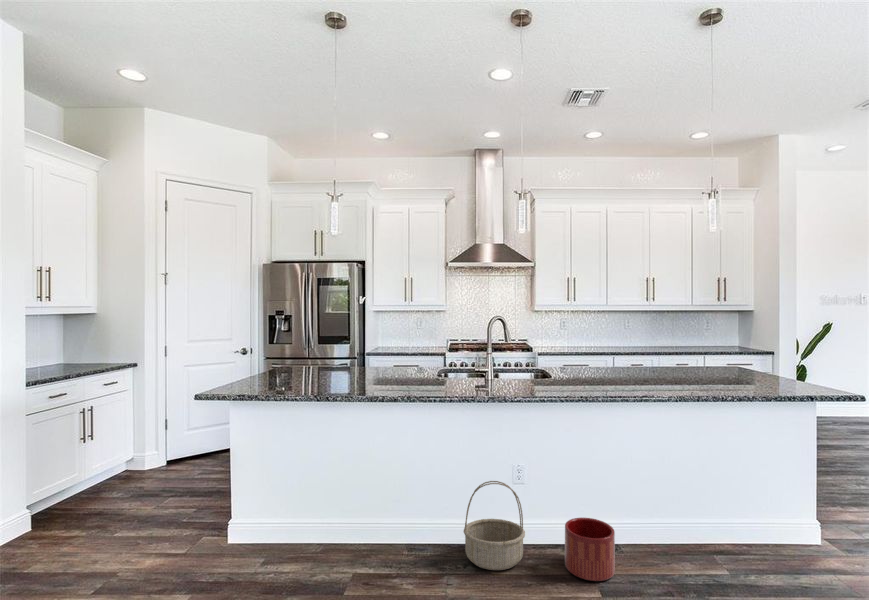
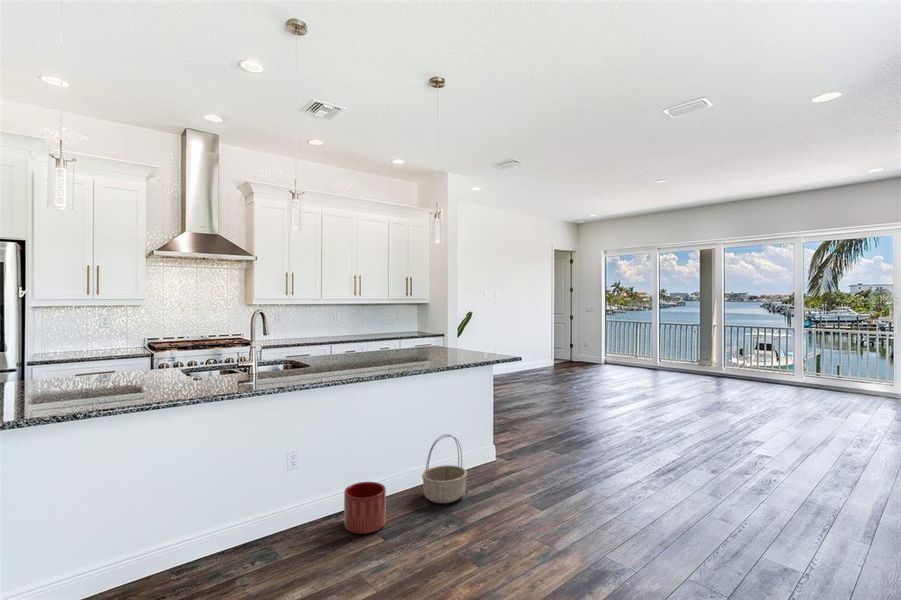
basket: present [464,481,525,570] -> present [422,434,467,503]

